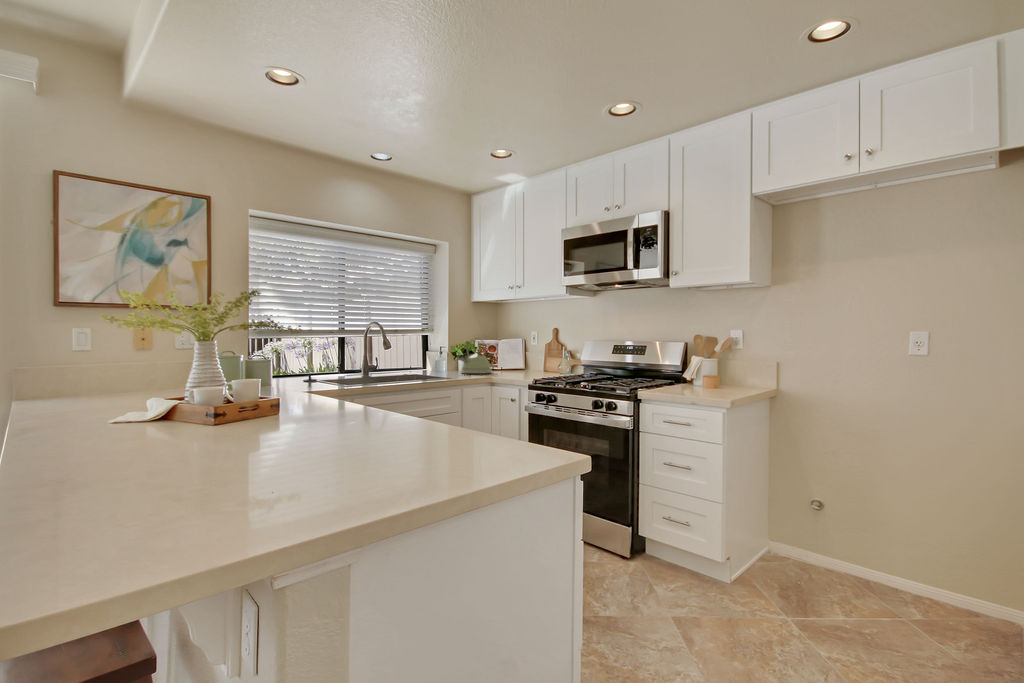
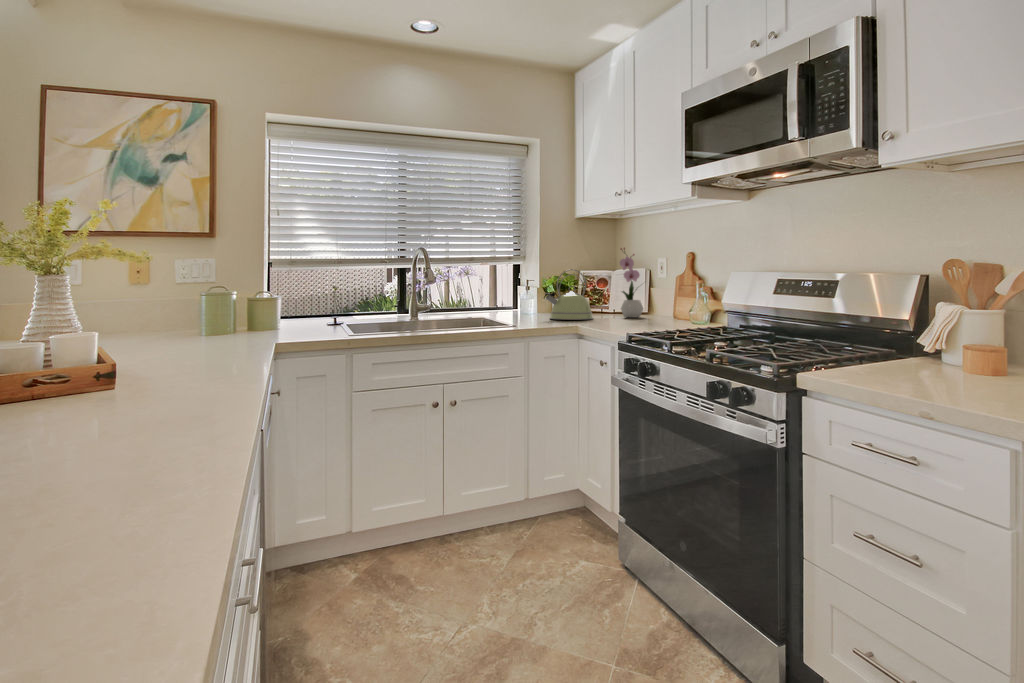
flower arrangement: none [509,324,525,372] -> present [620,248,643,318]

